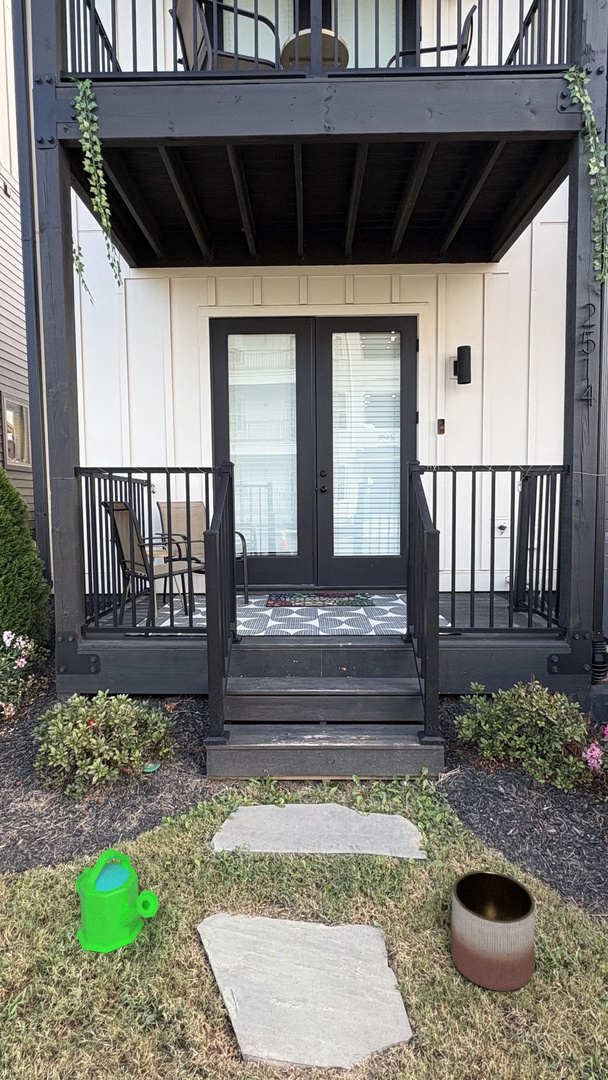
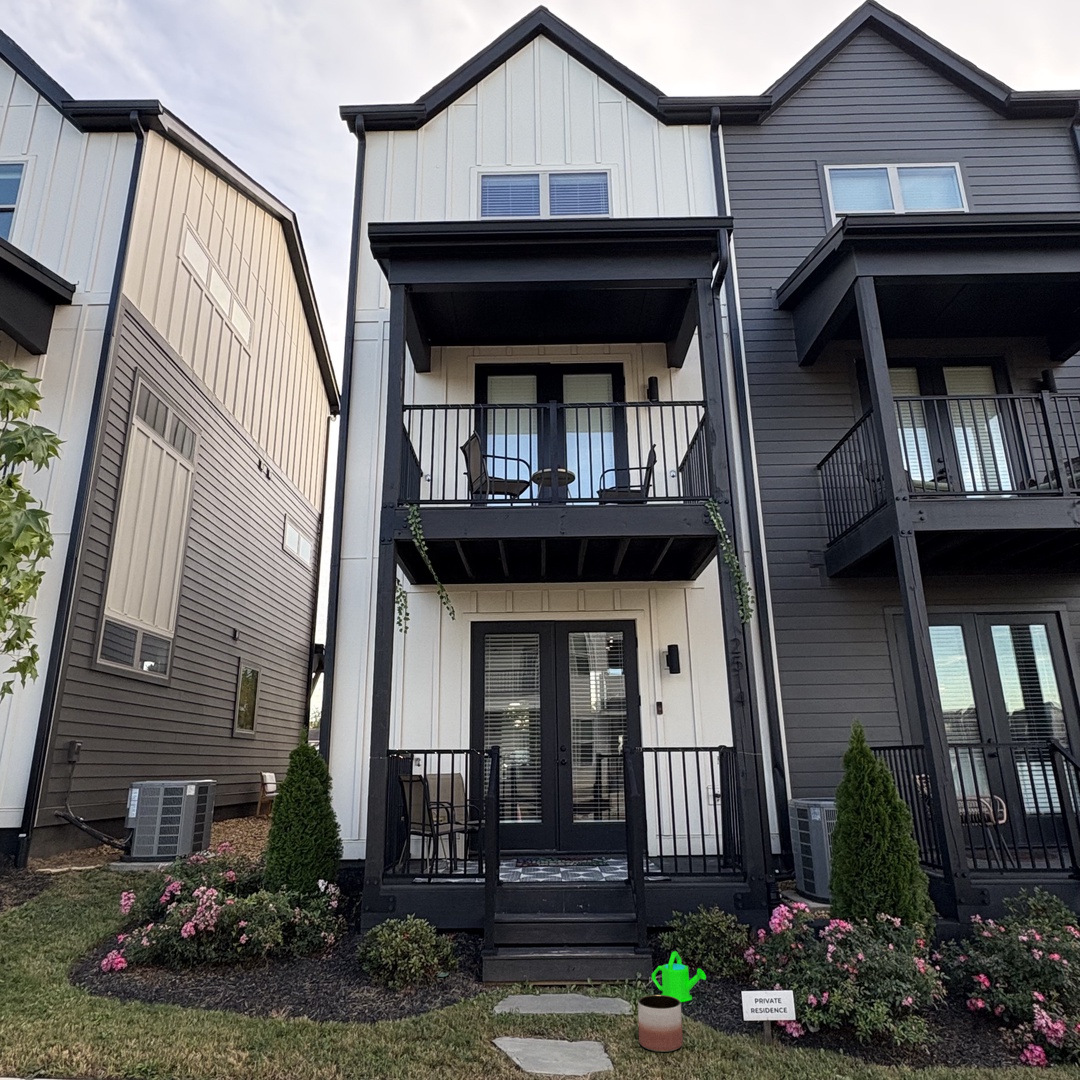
watering can: present [75,849,159,953] -> present [652,951,706,1002]

